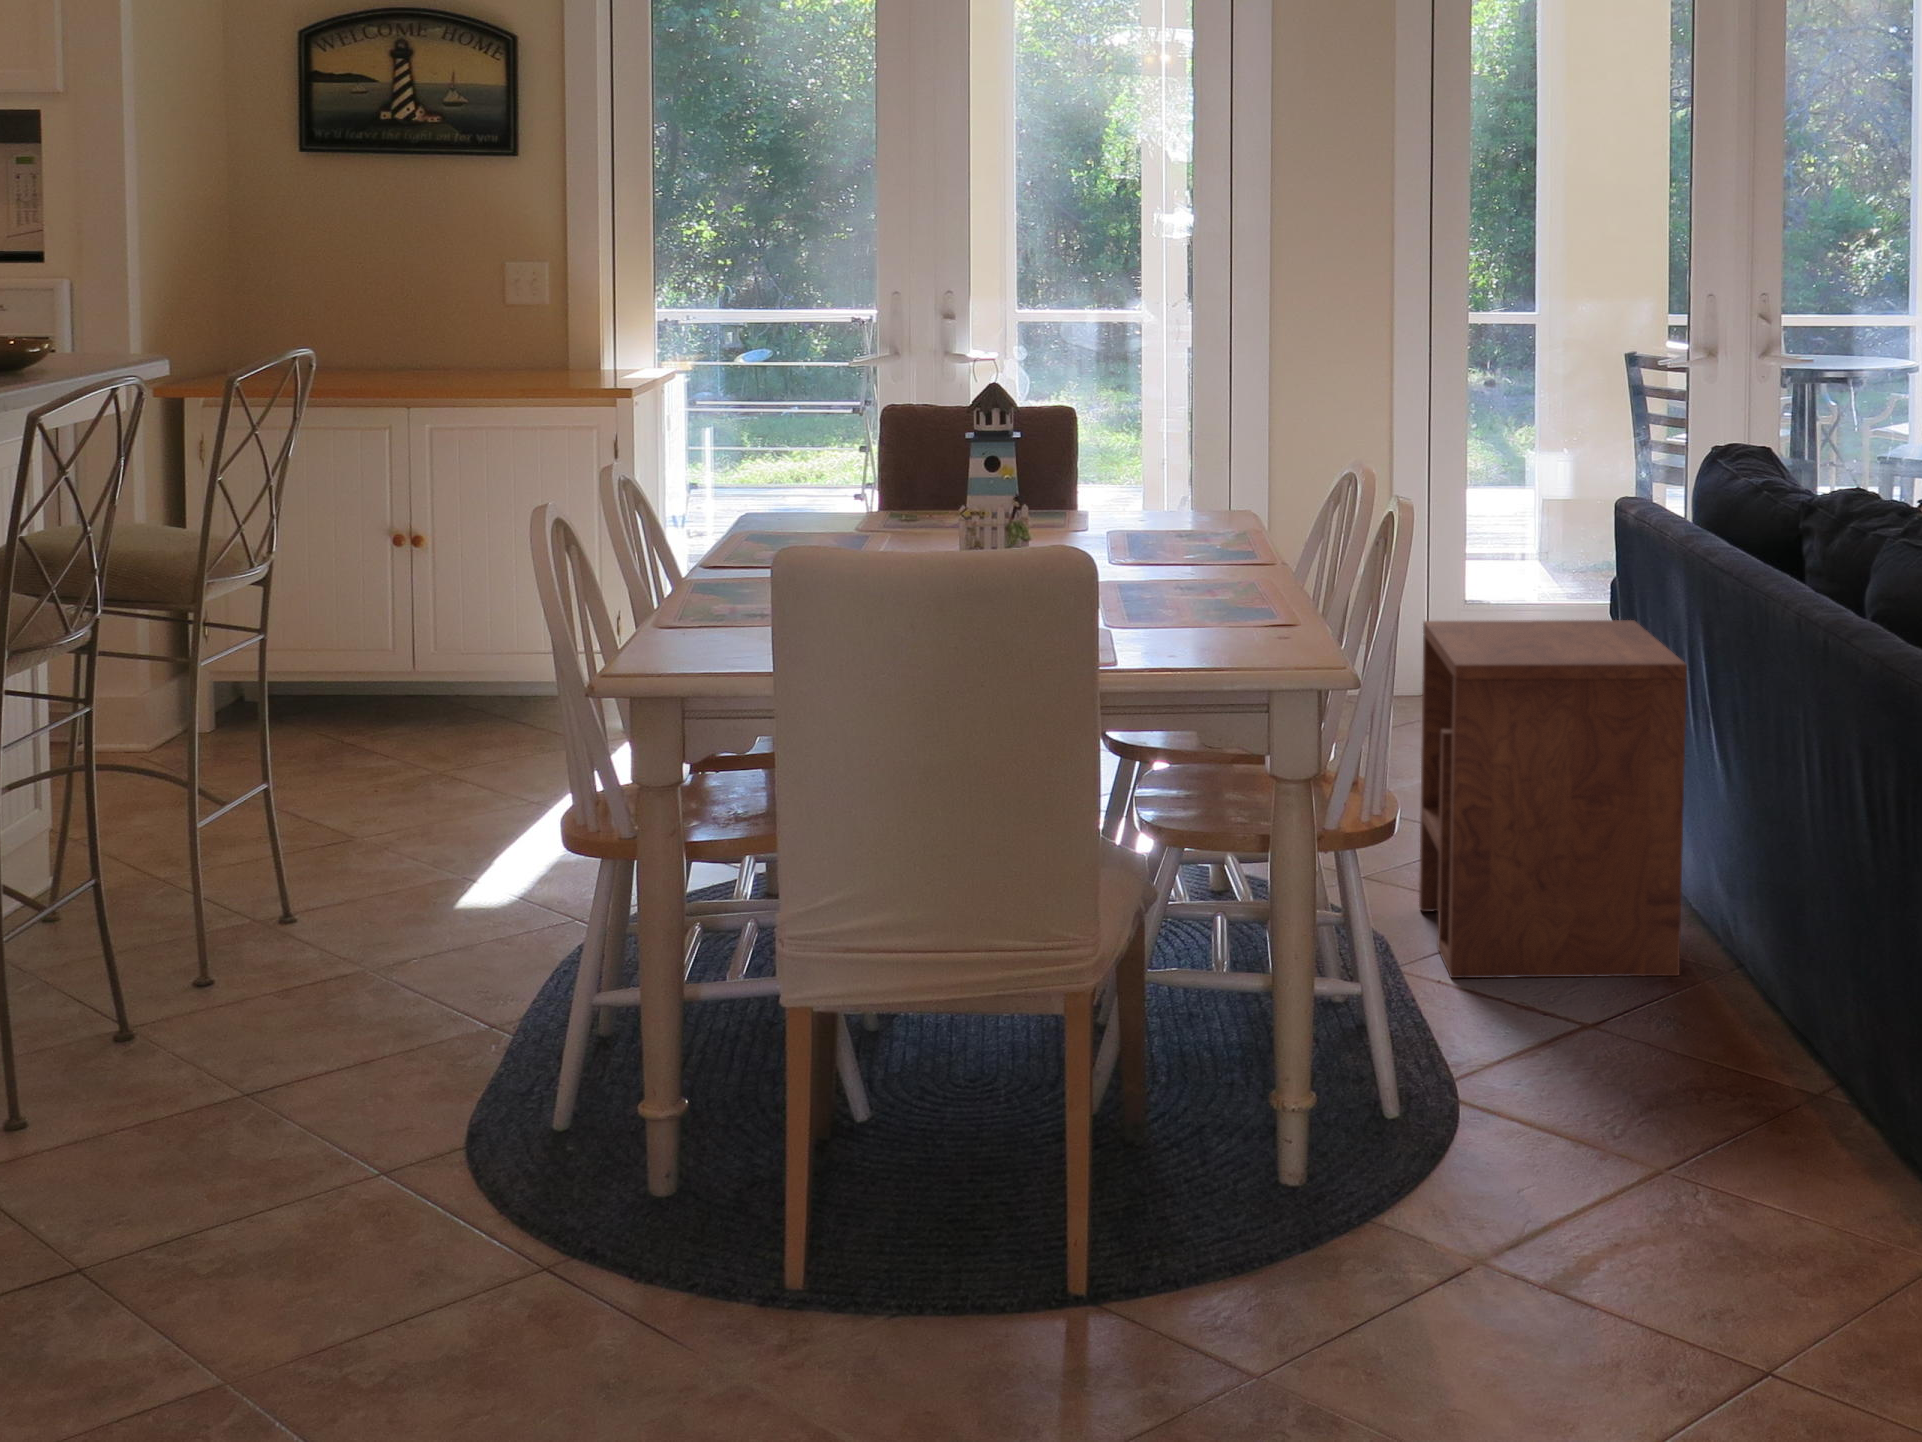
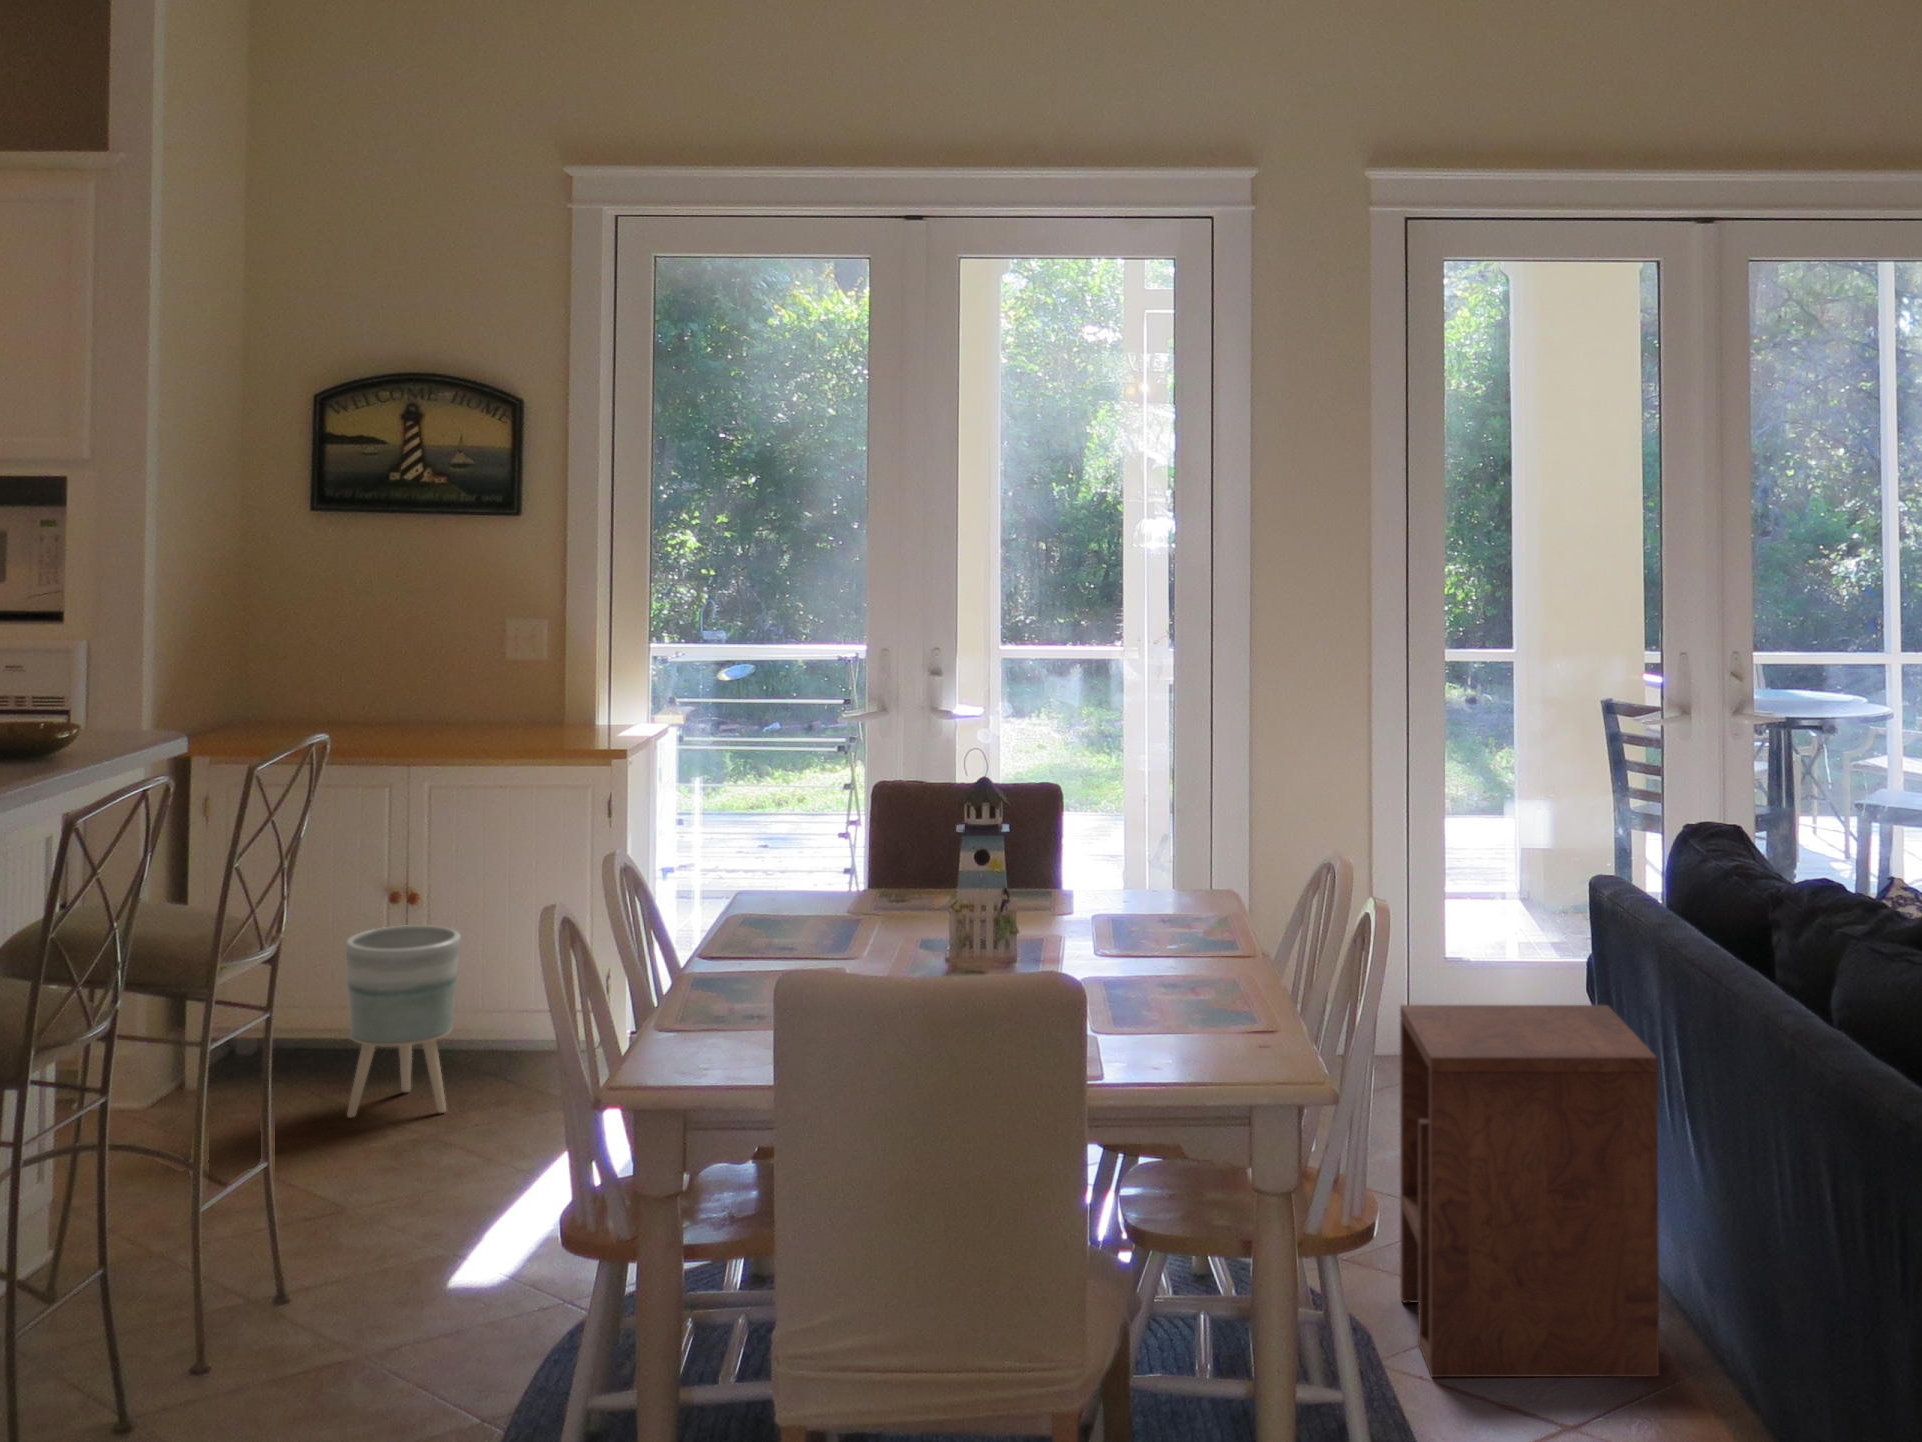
planter: none [353,567,472,753] -> present [345,925,461,1117]

